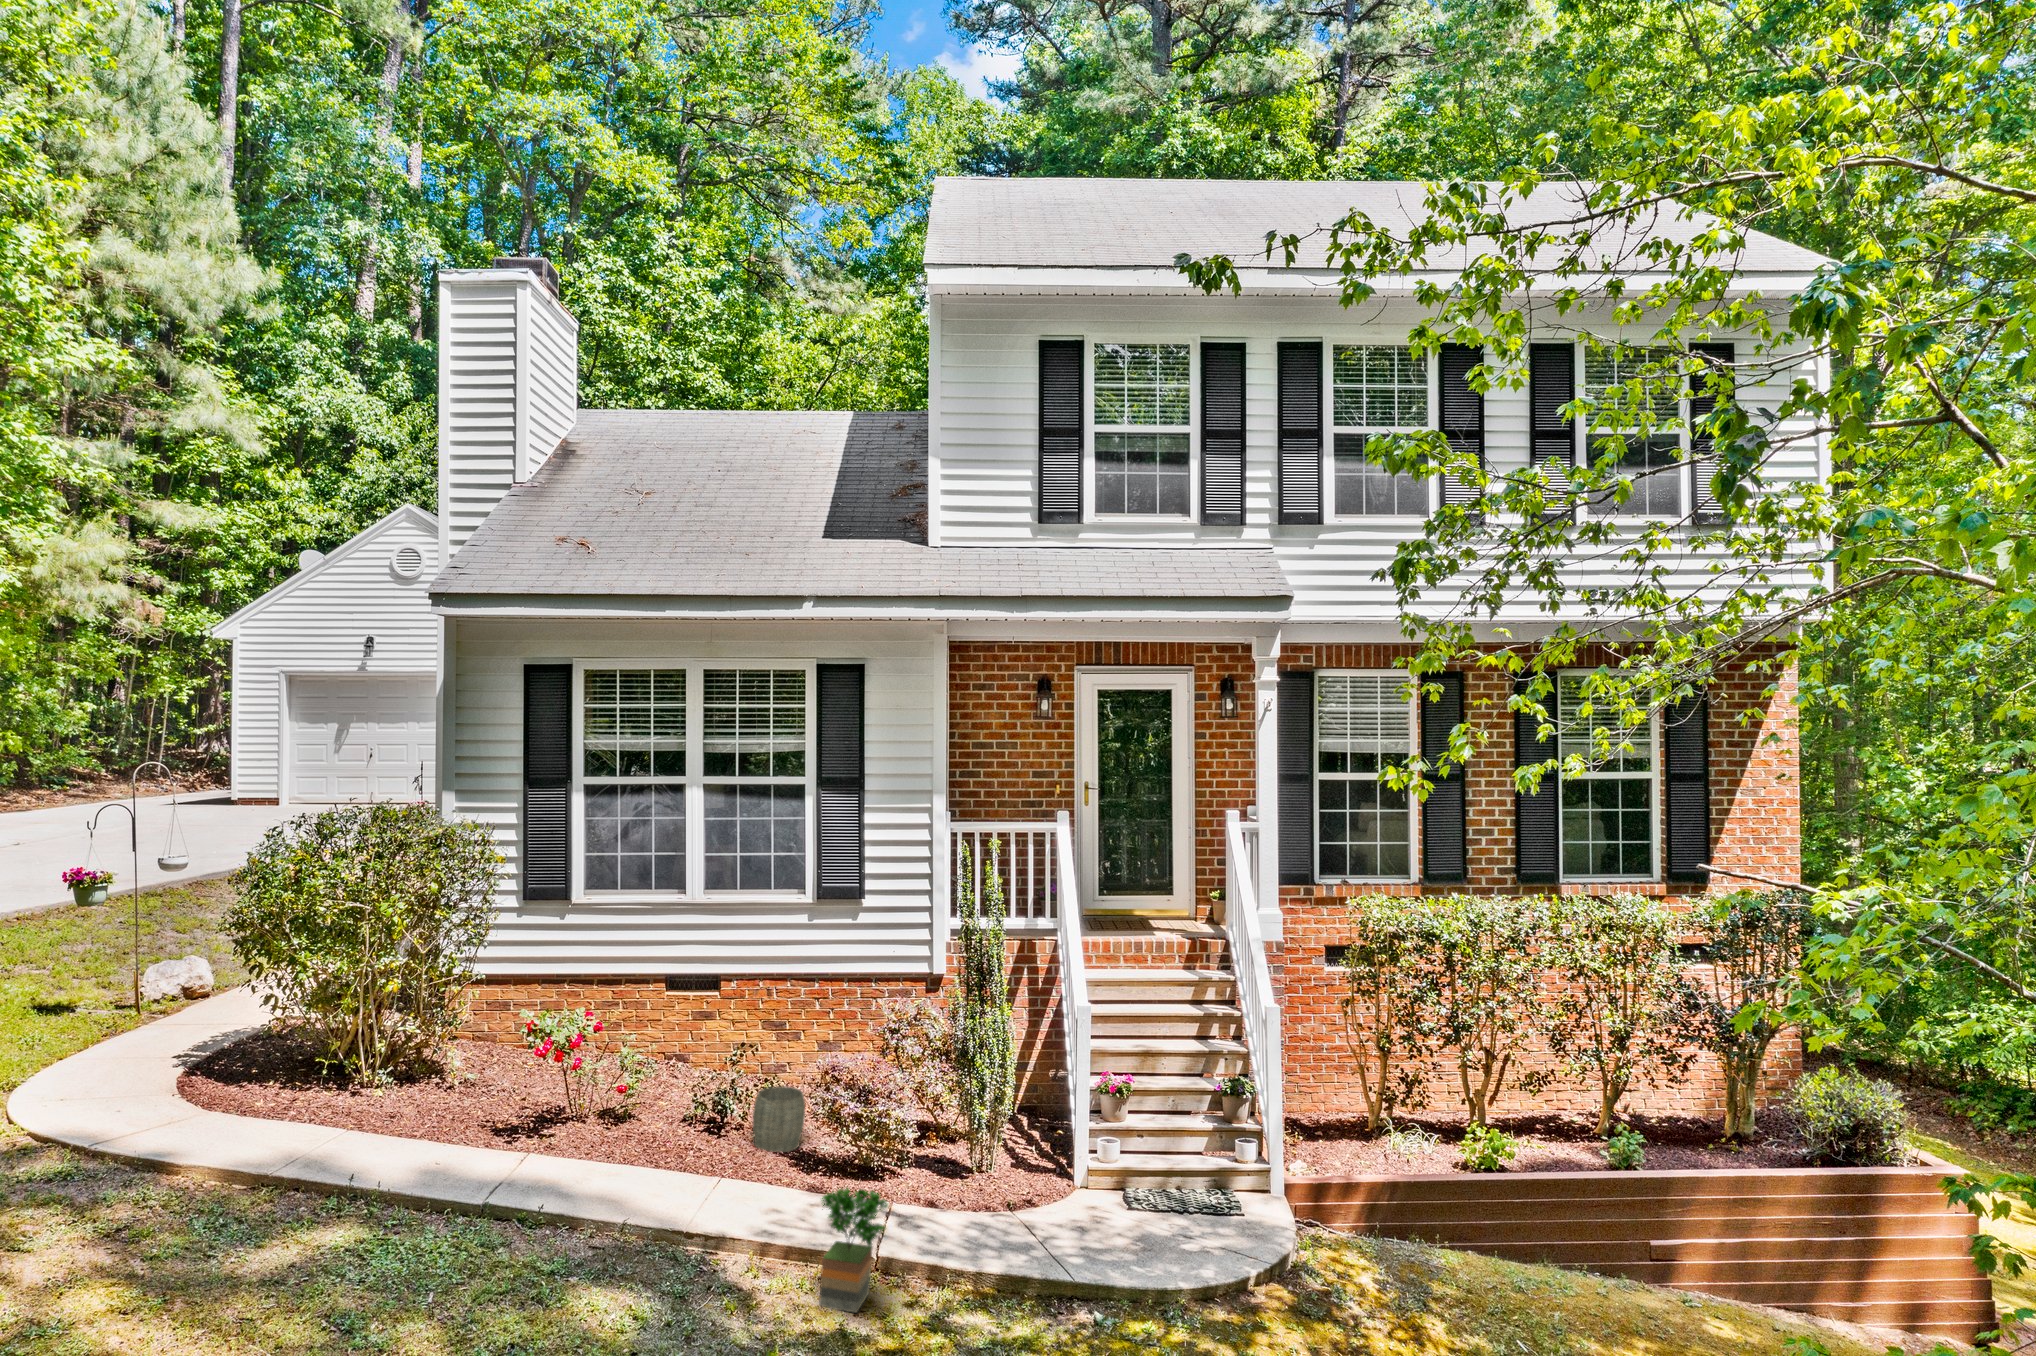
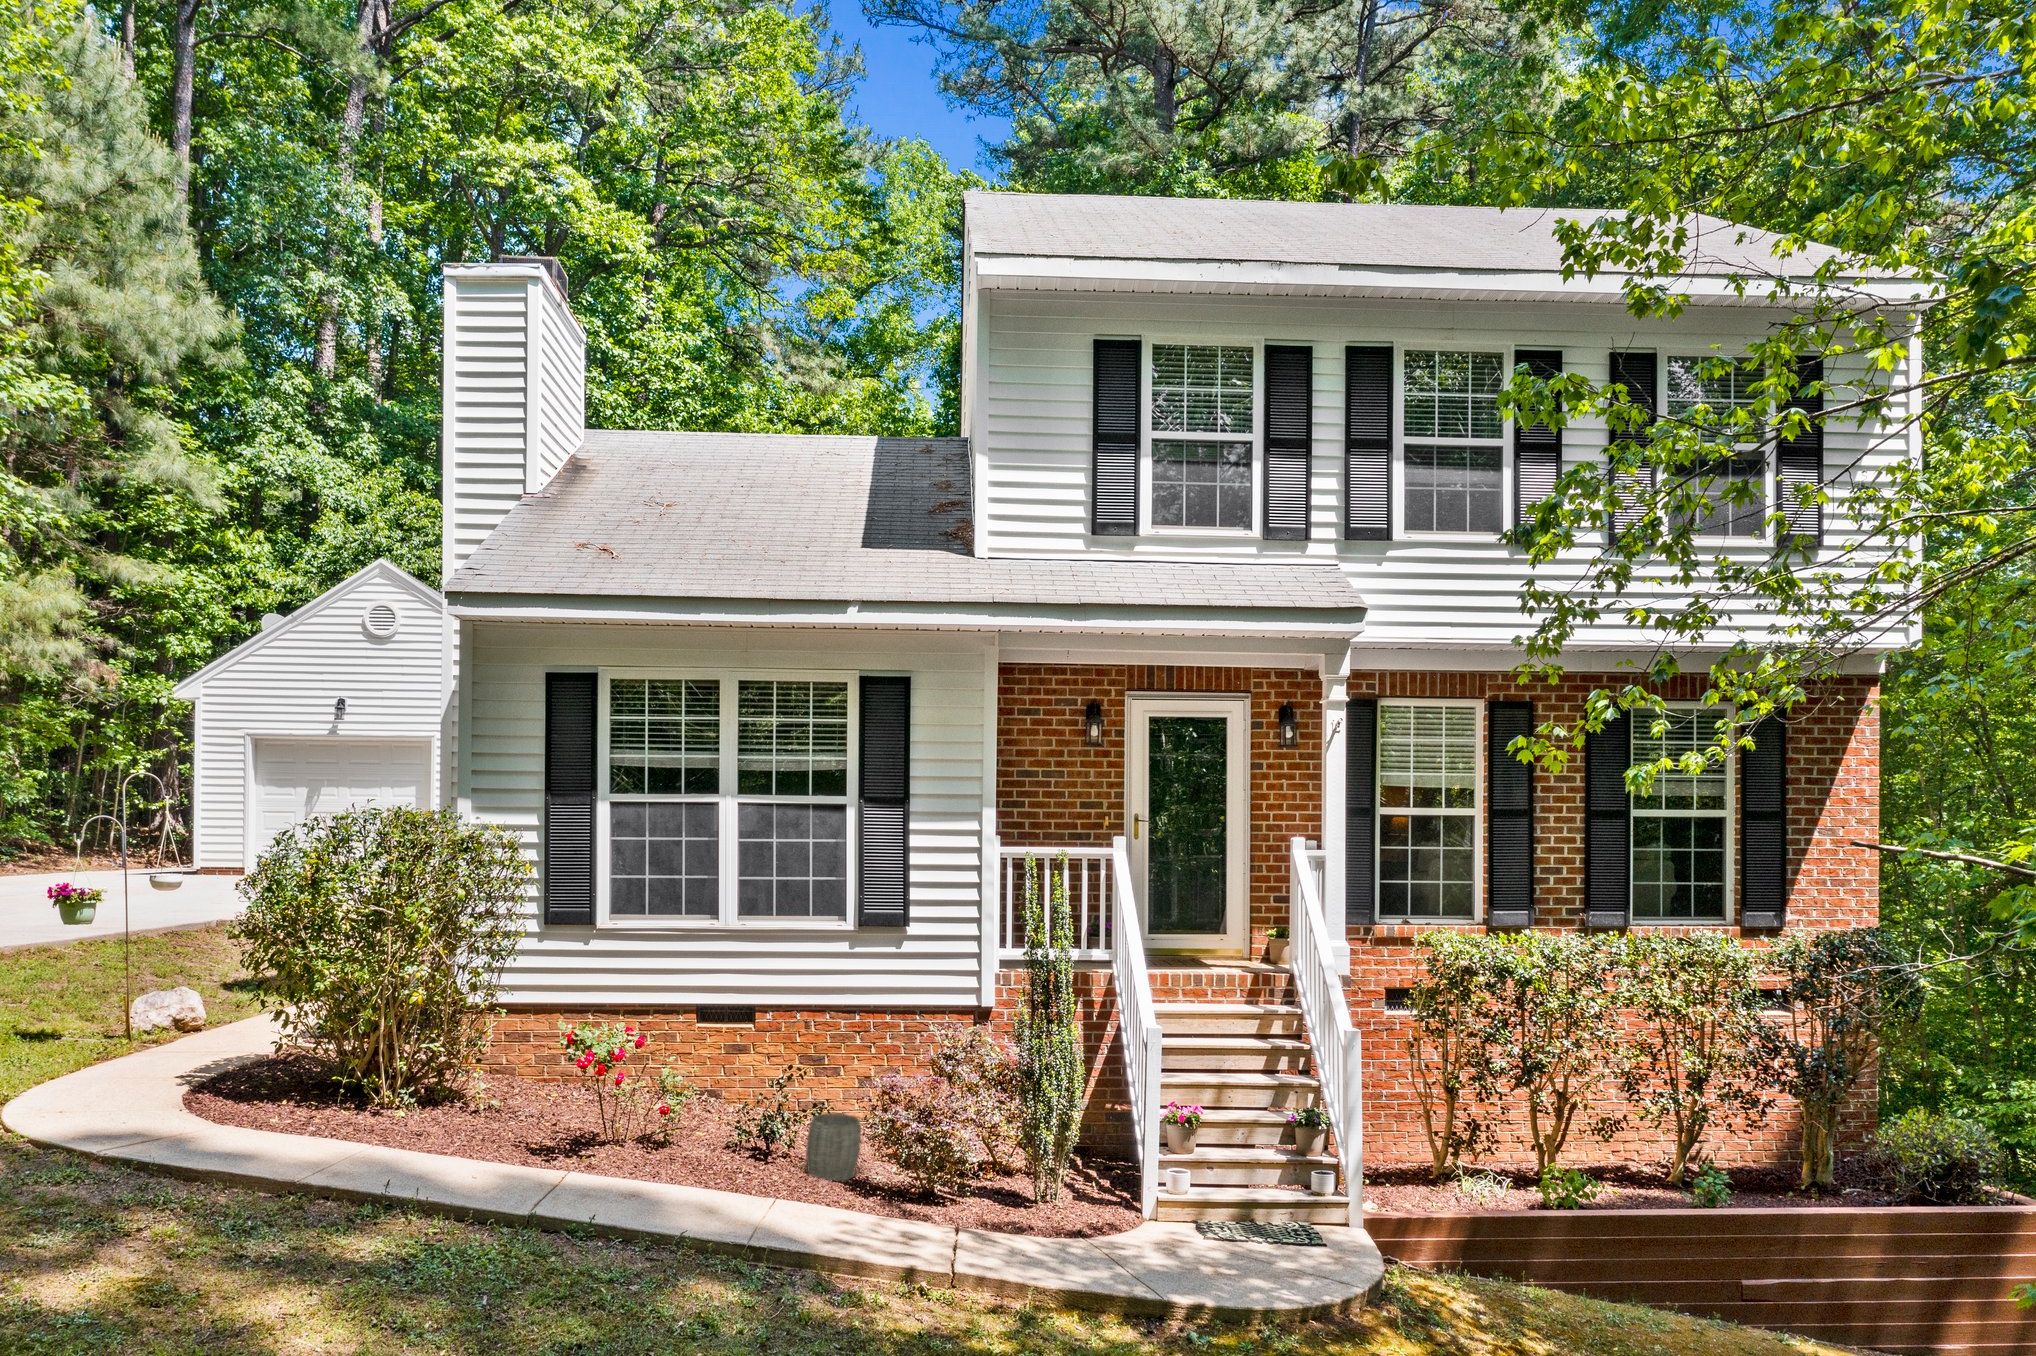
potted tree: present [819,1188,888,1313] -> none [917,1189,988,1317]

